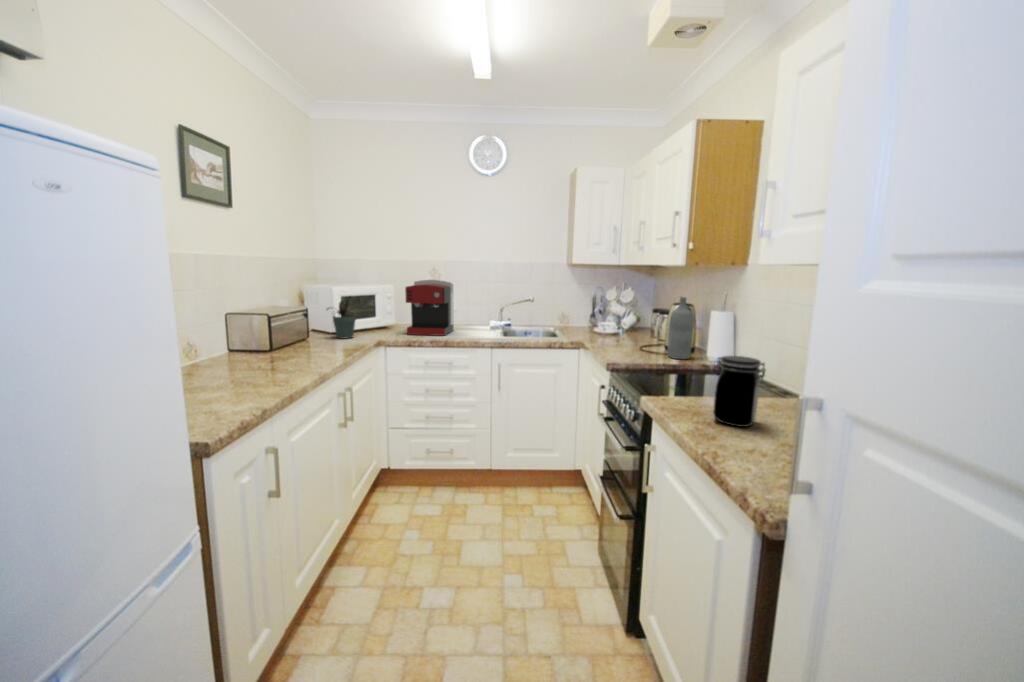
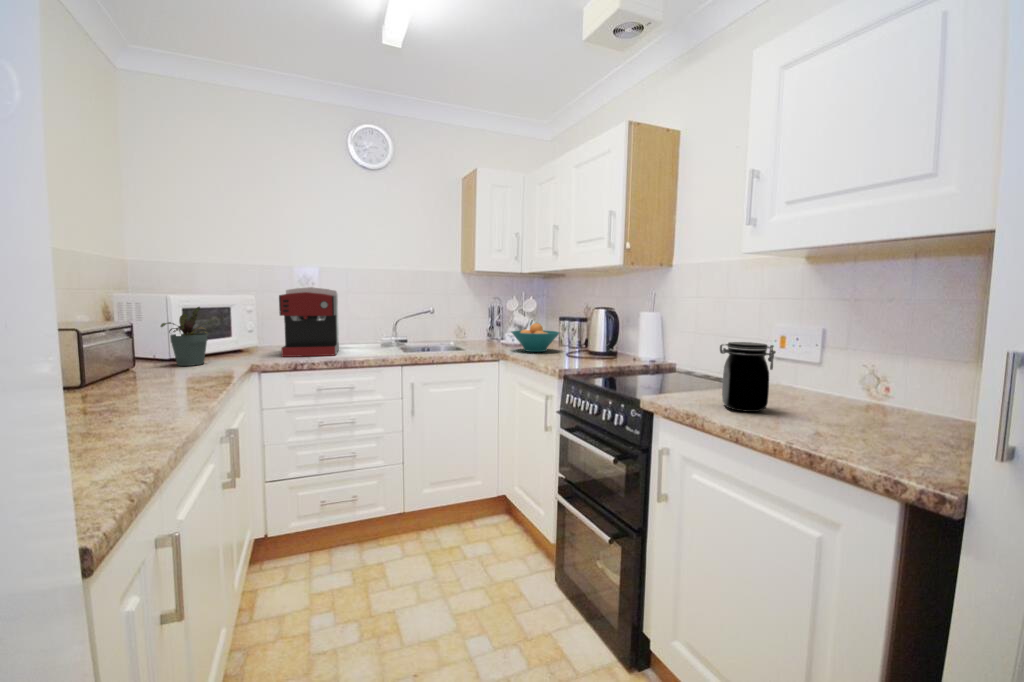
bottle: present [668,297,693,359] -> none [598,300,622,362]
fruit bowl: none [596,315,643,343] -> present [512,323,559,352]

